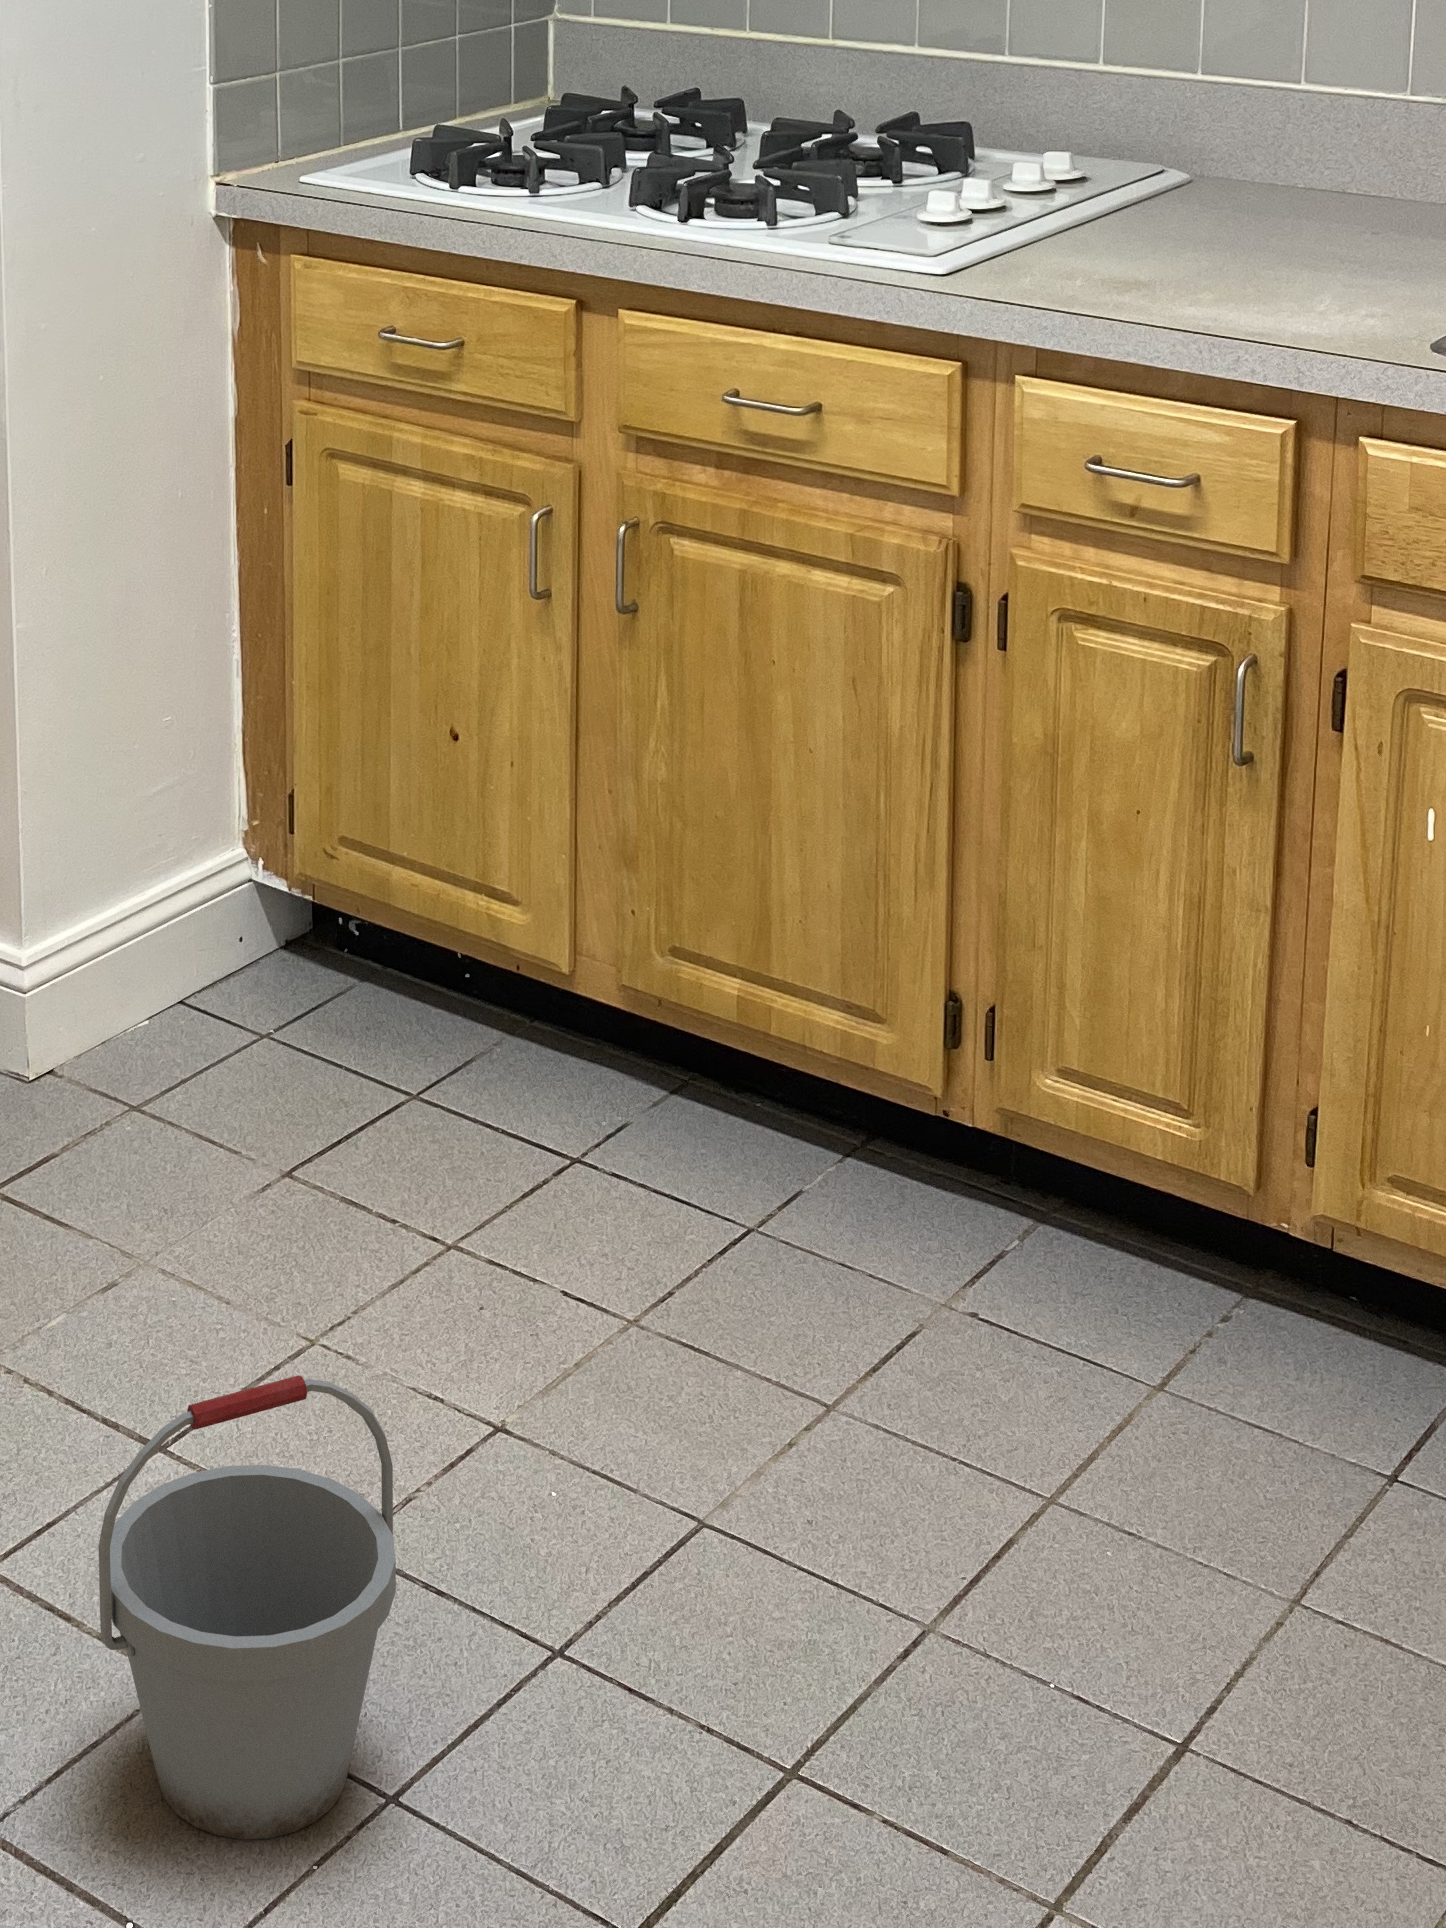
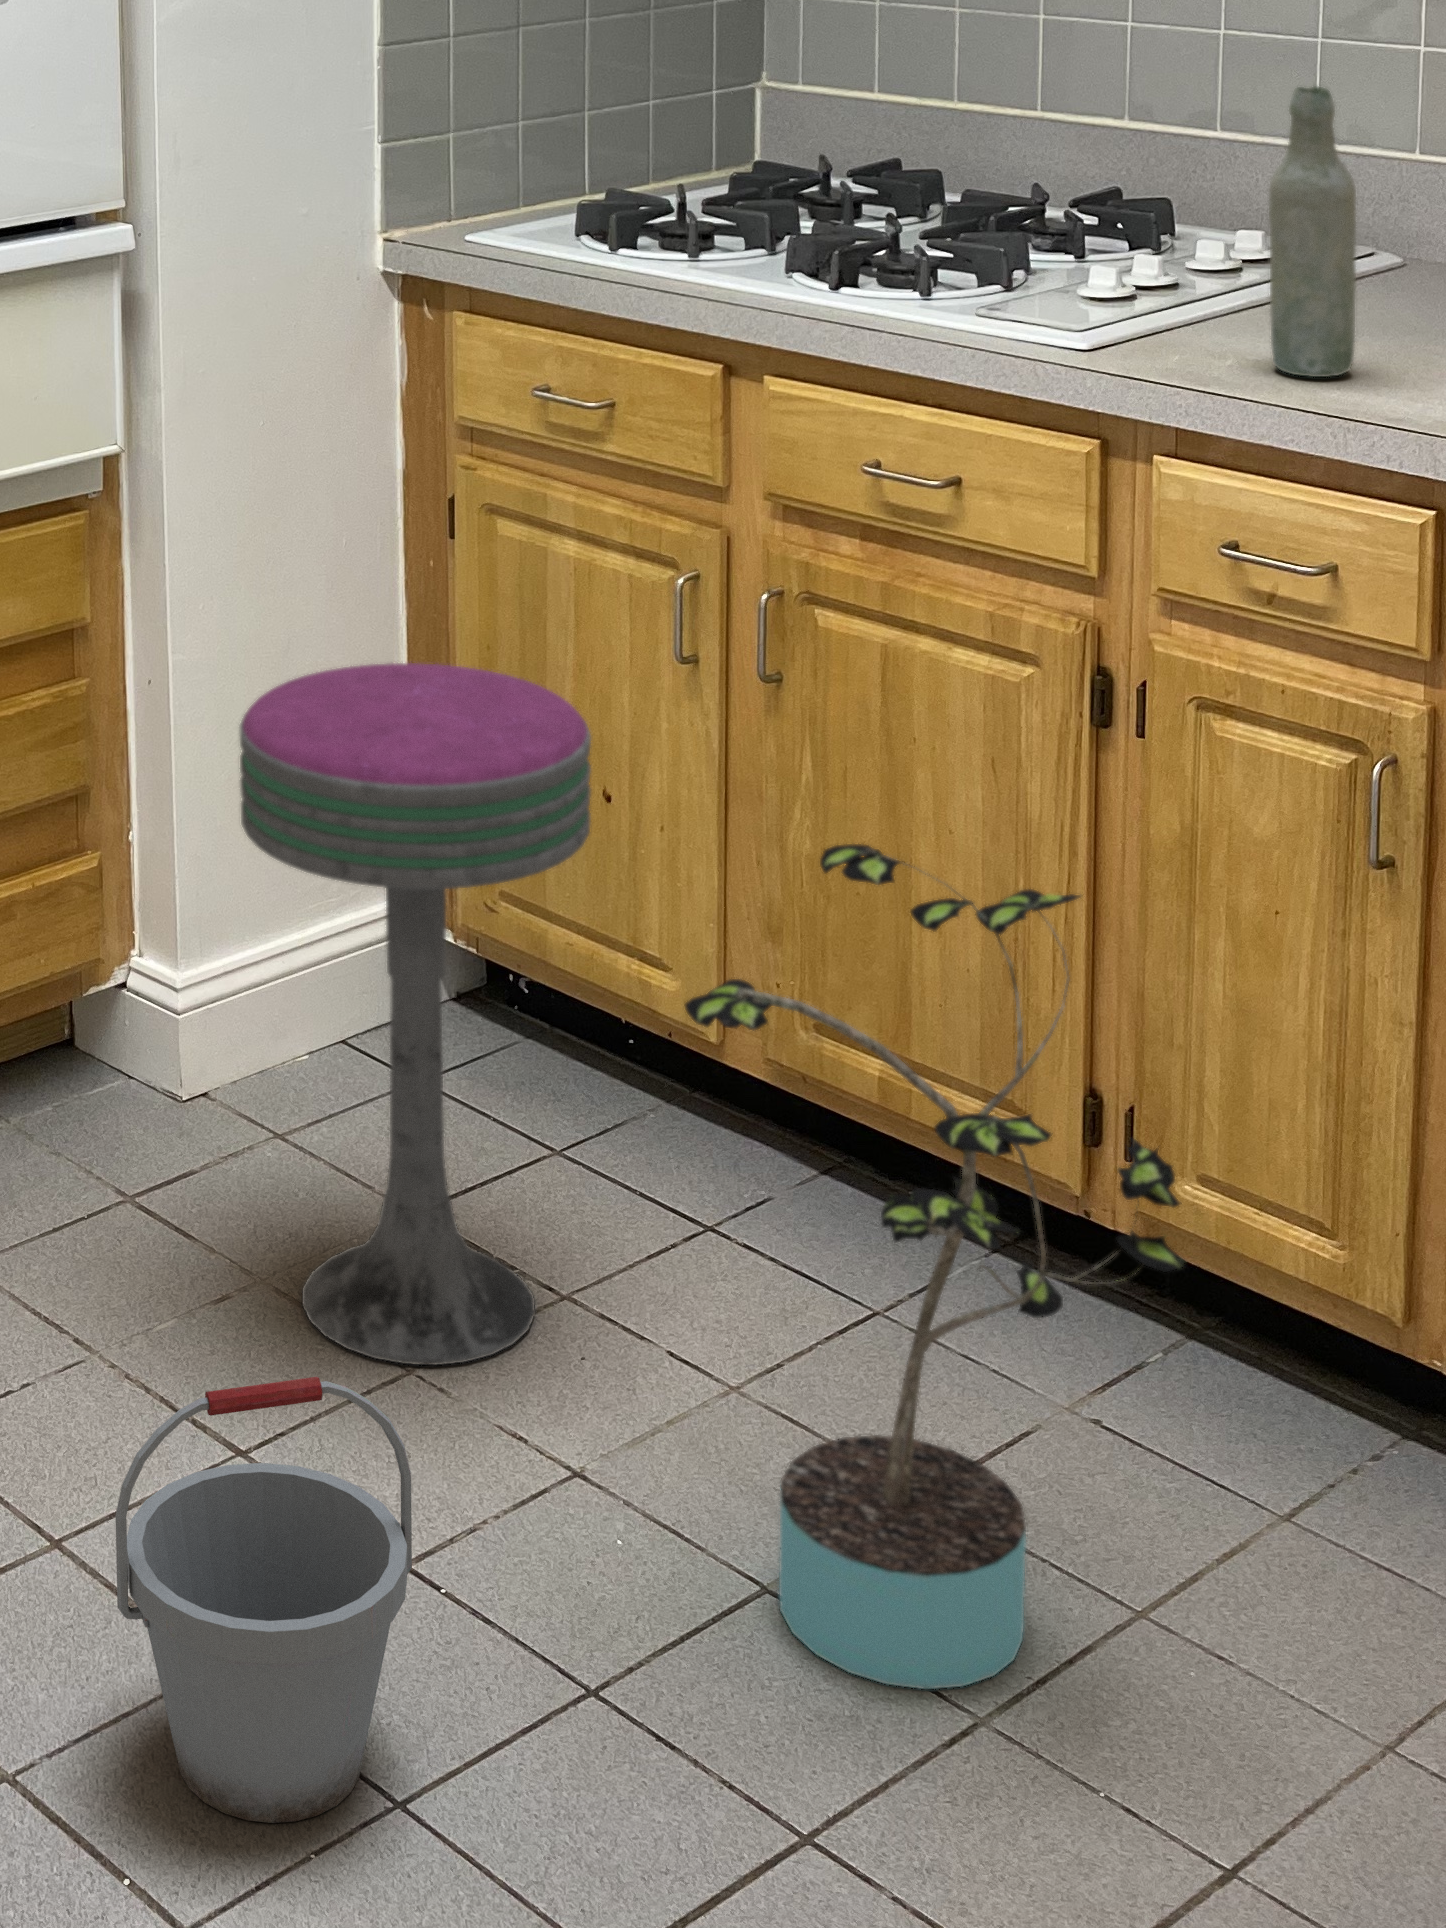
bottle: none [1124,14,1204,297] -> present [1269,86,1356,377]
bar stool: none [127,620,486,1334] -> present [240,663,591,1365]
potted plant: none [640,781,1123,1605] -> present [685,844,1185,1689]

